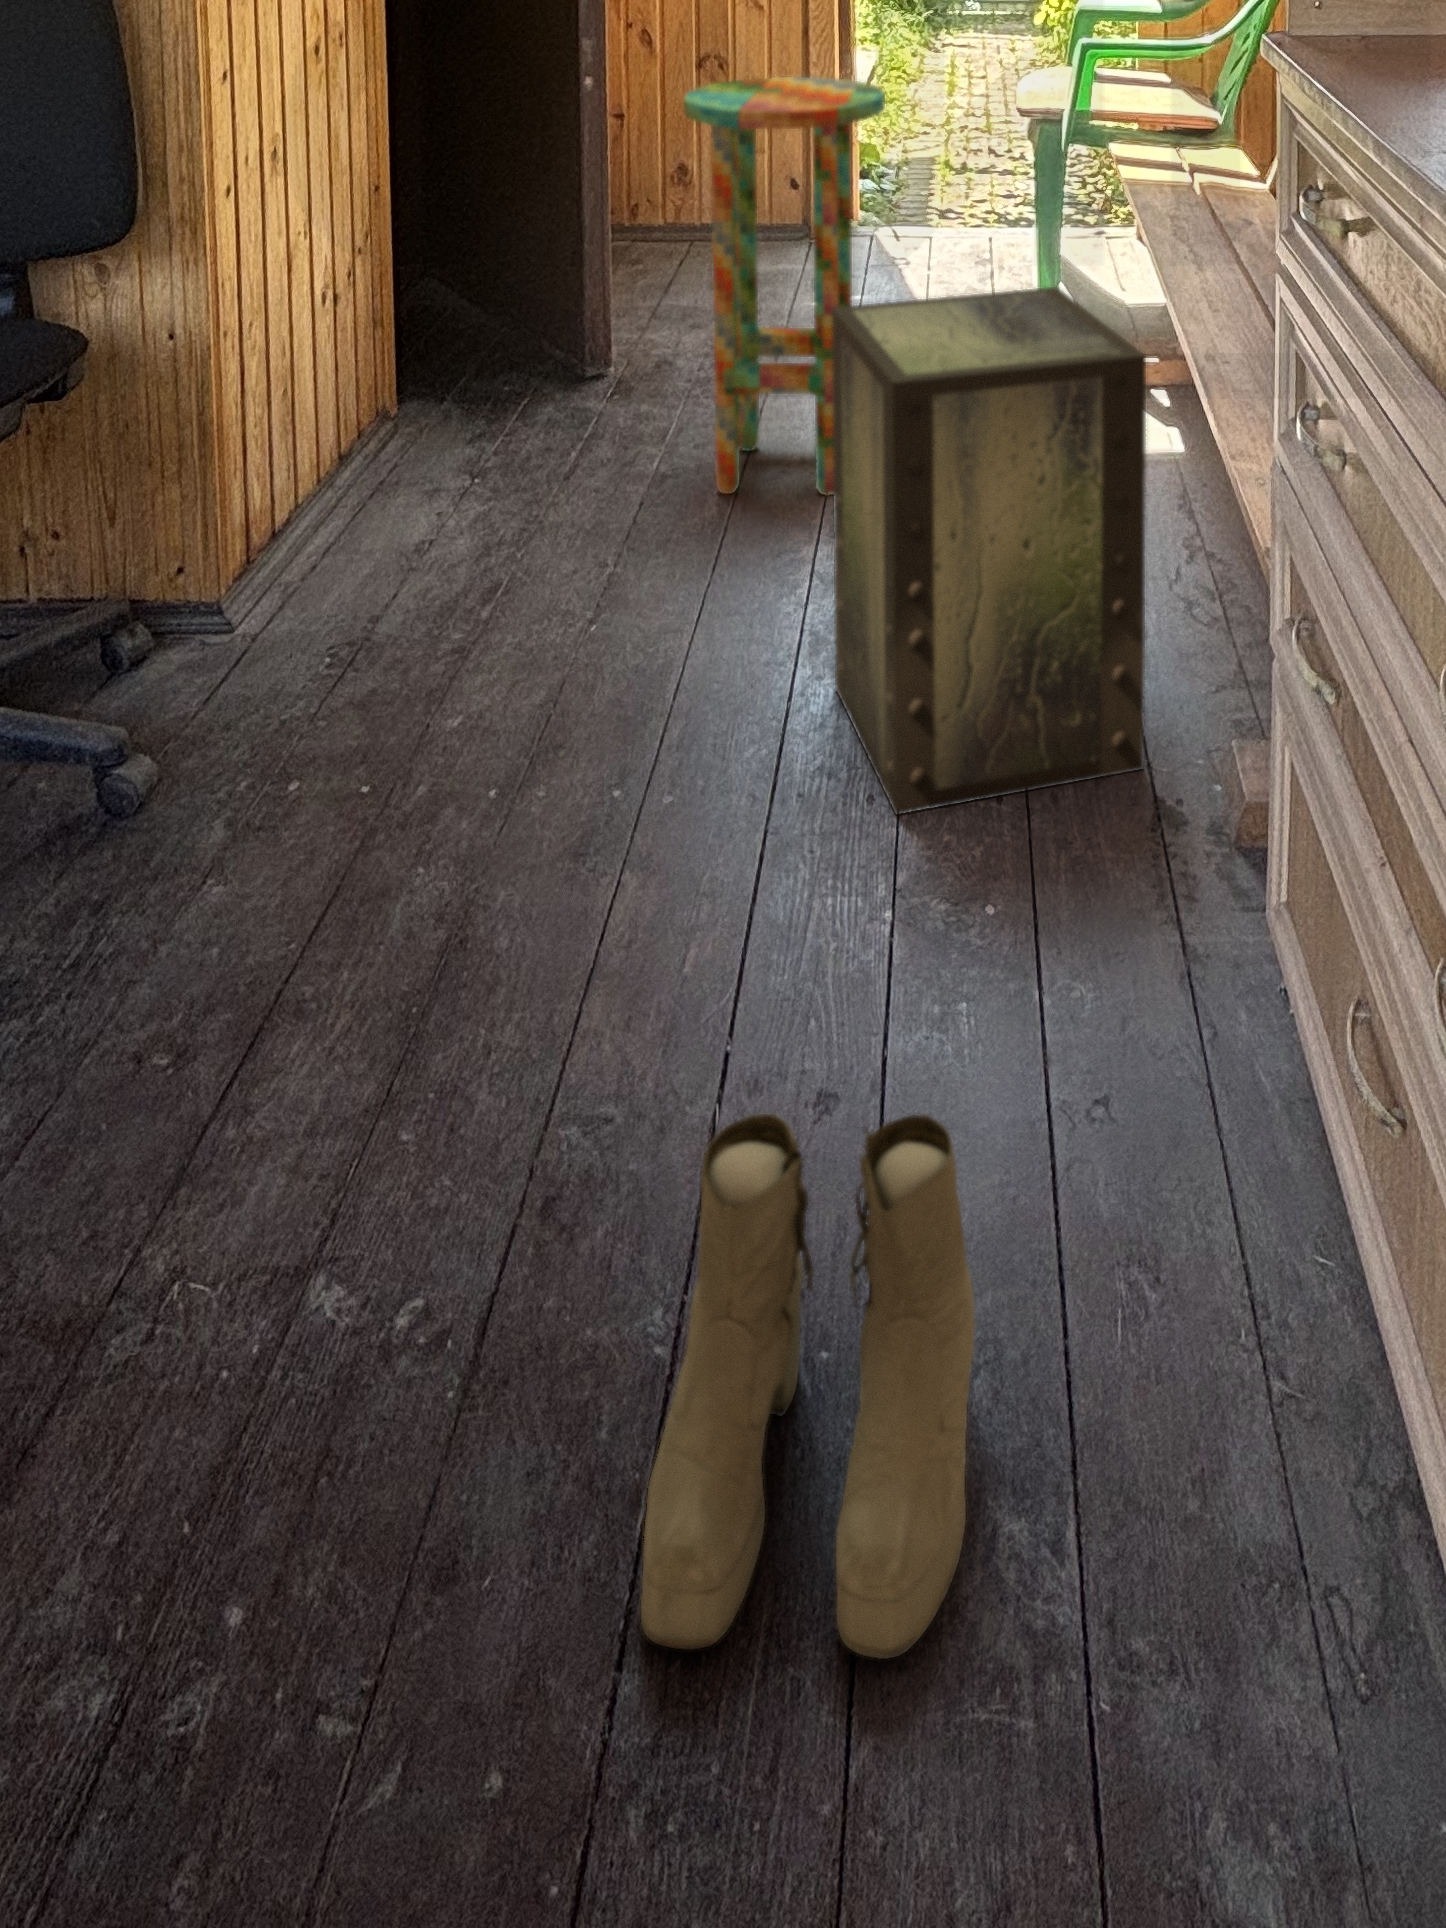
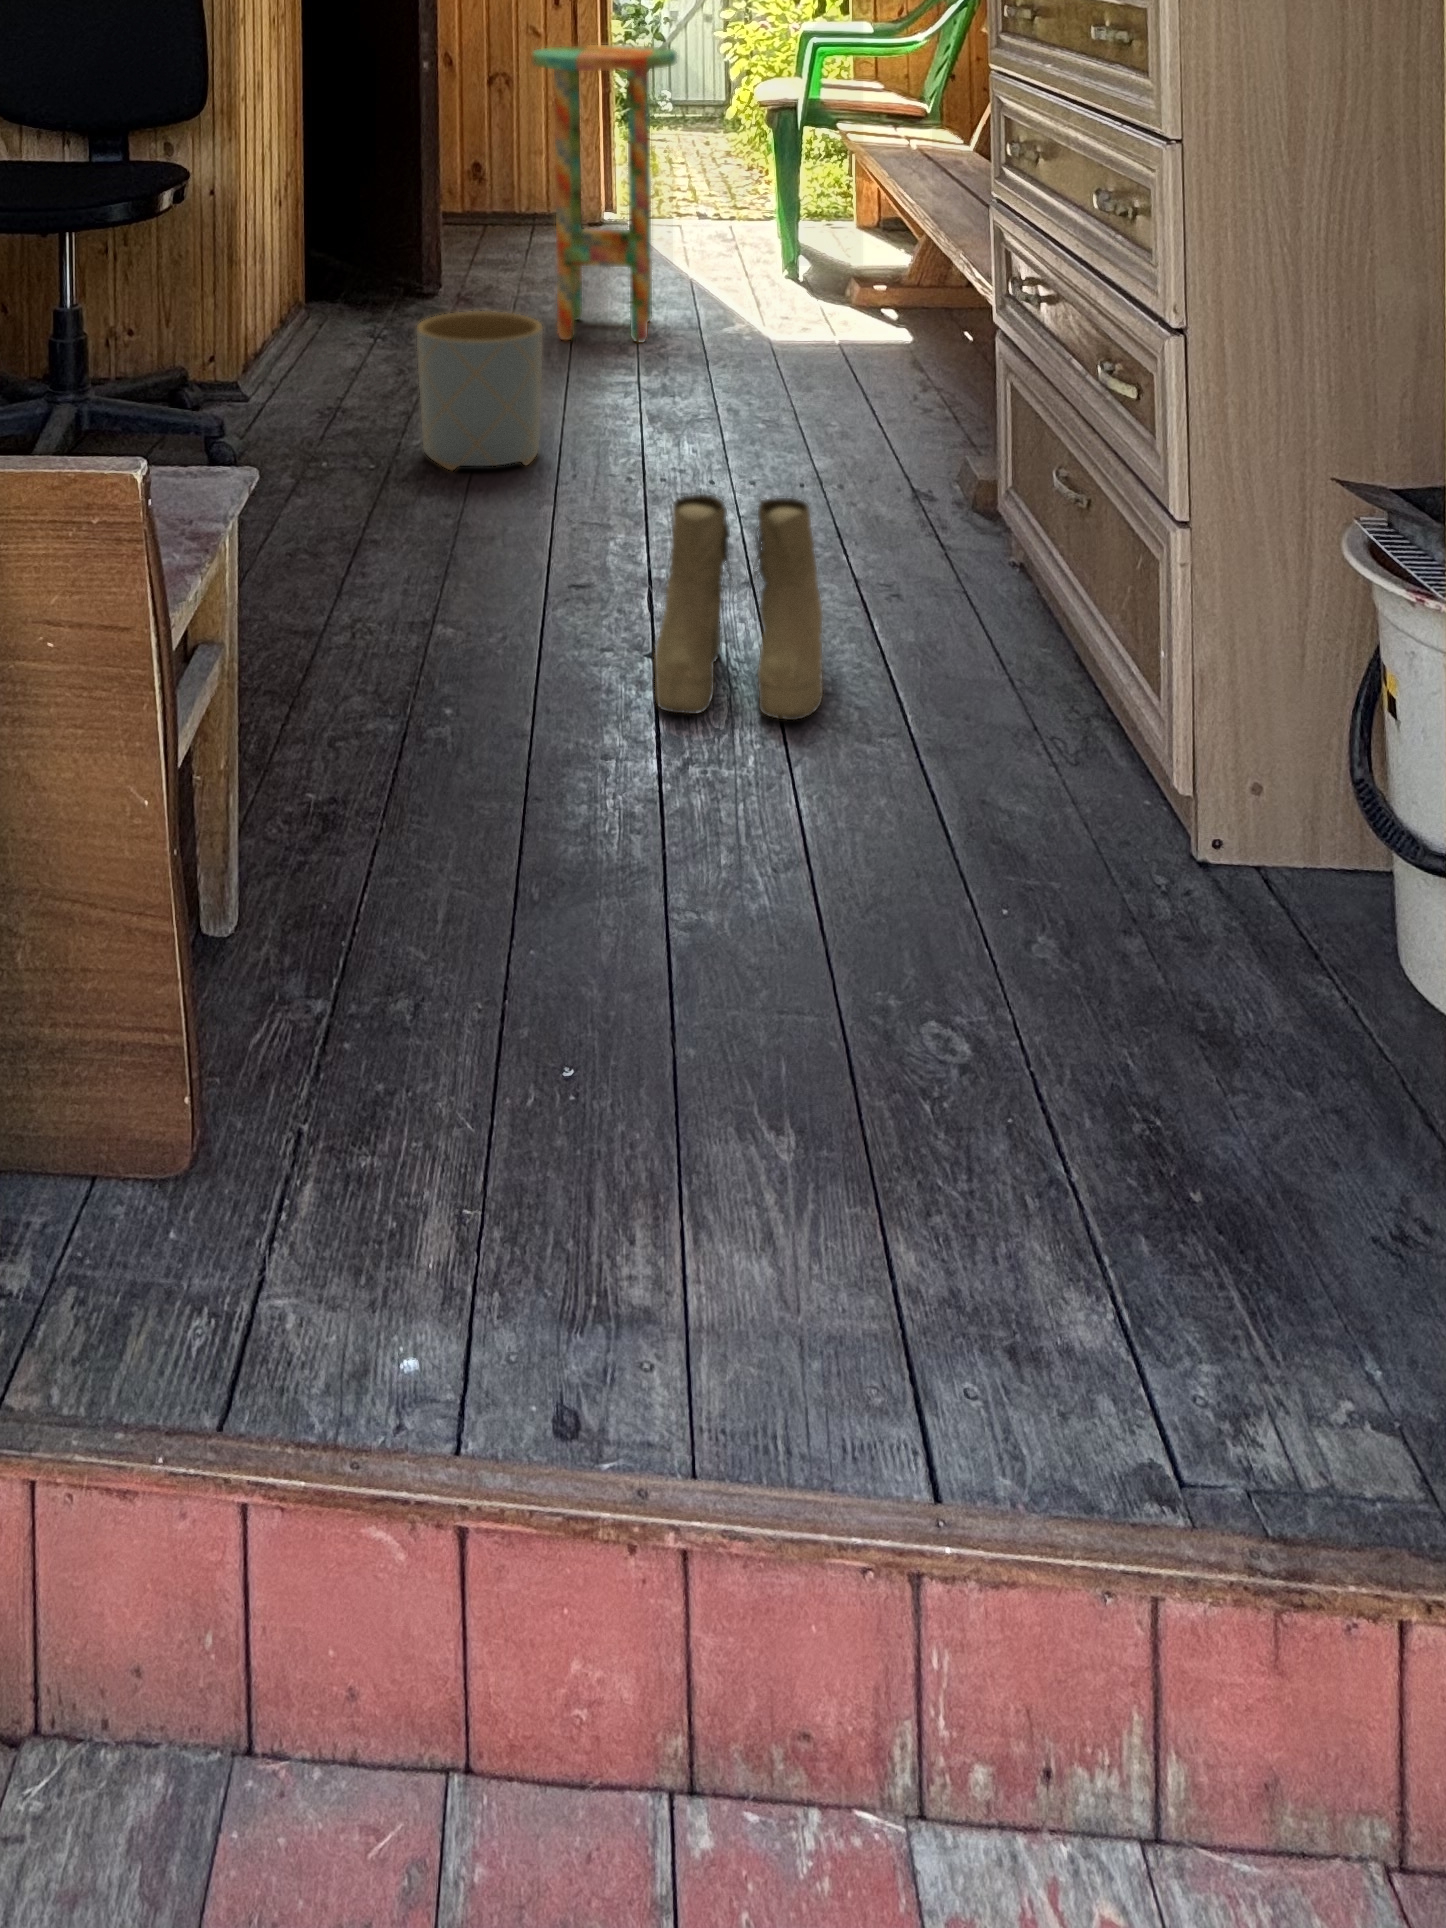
storage box: present [832,287,1146,814] -> none [667,156,891,477]
planter: none [426,543,627,820] -> present [417,311,543,470]

